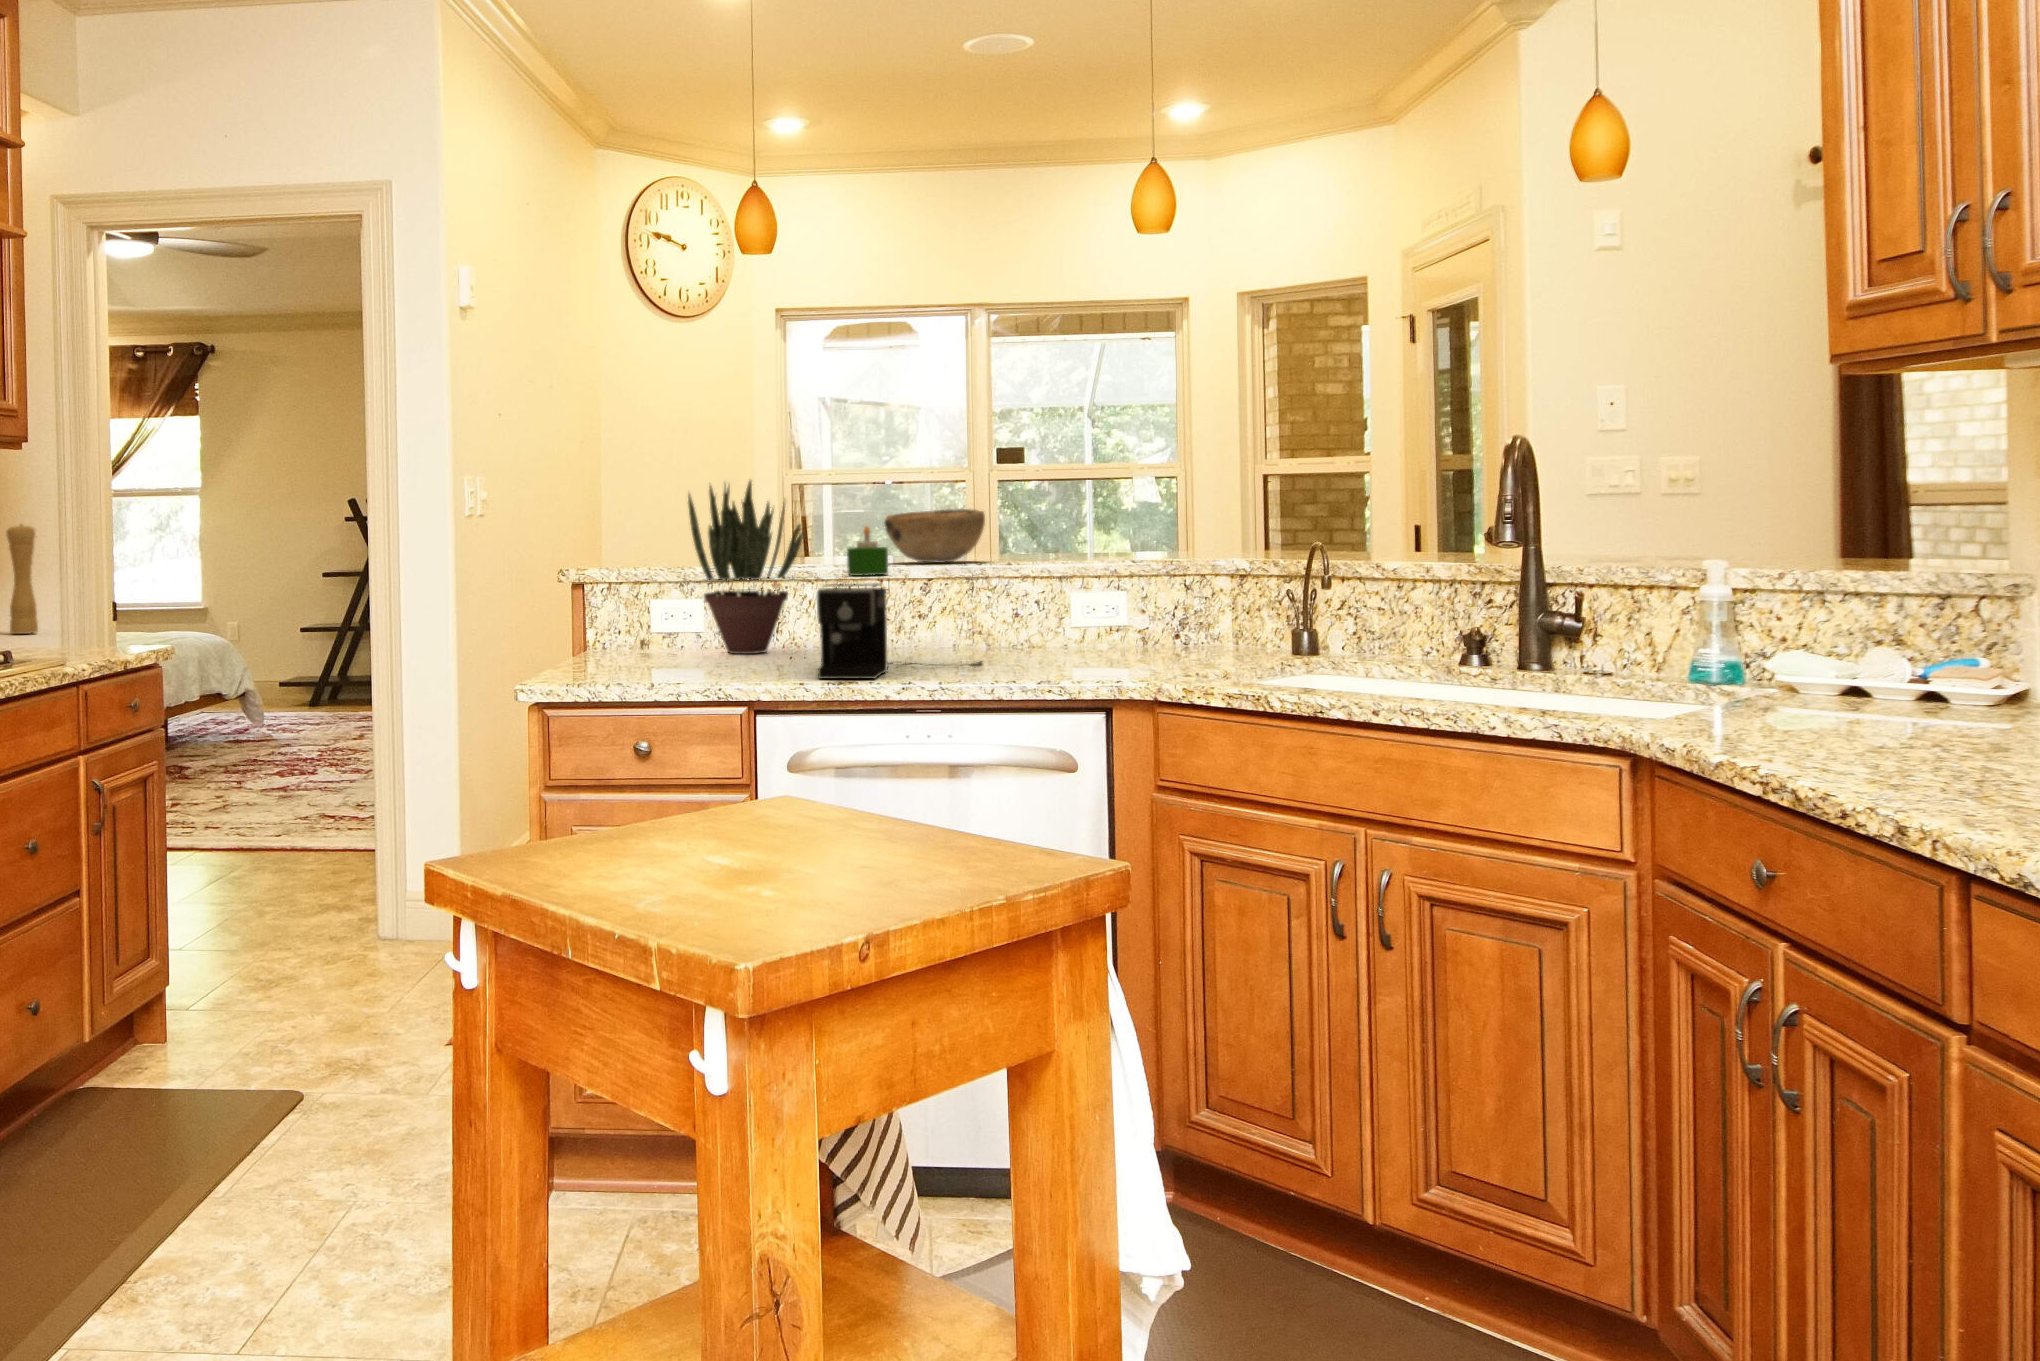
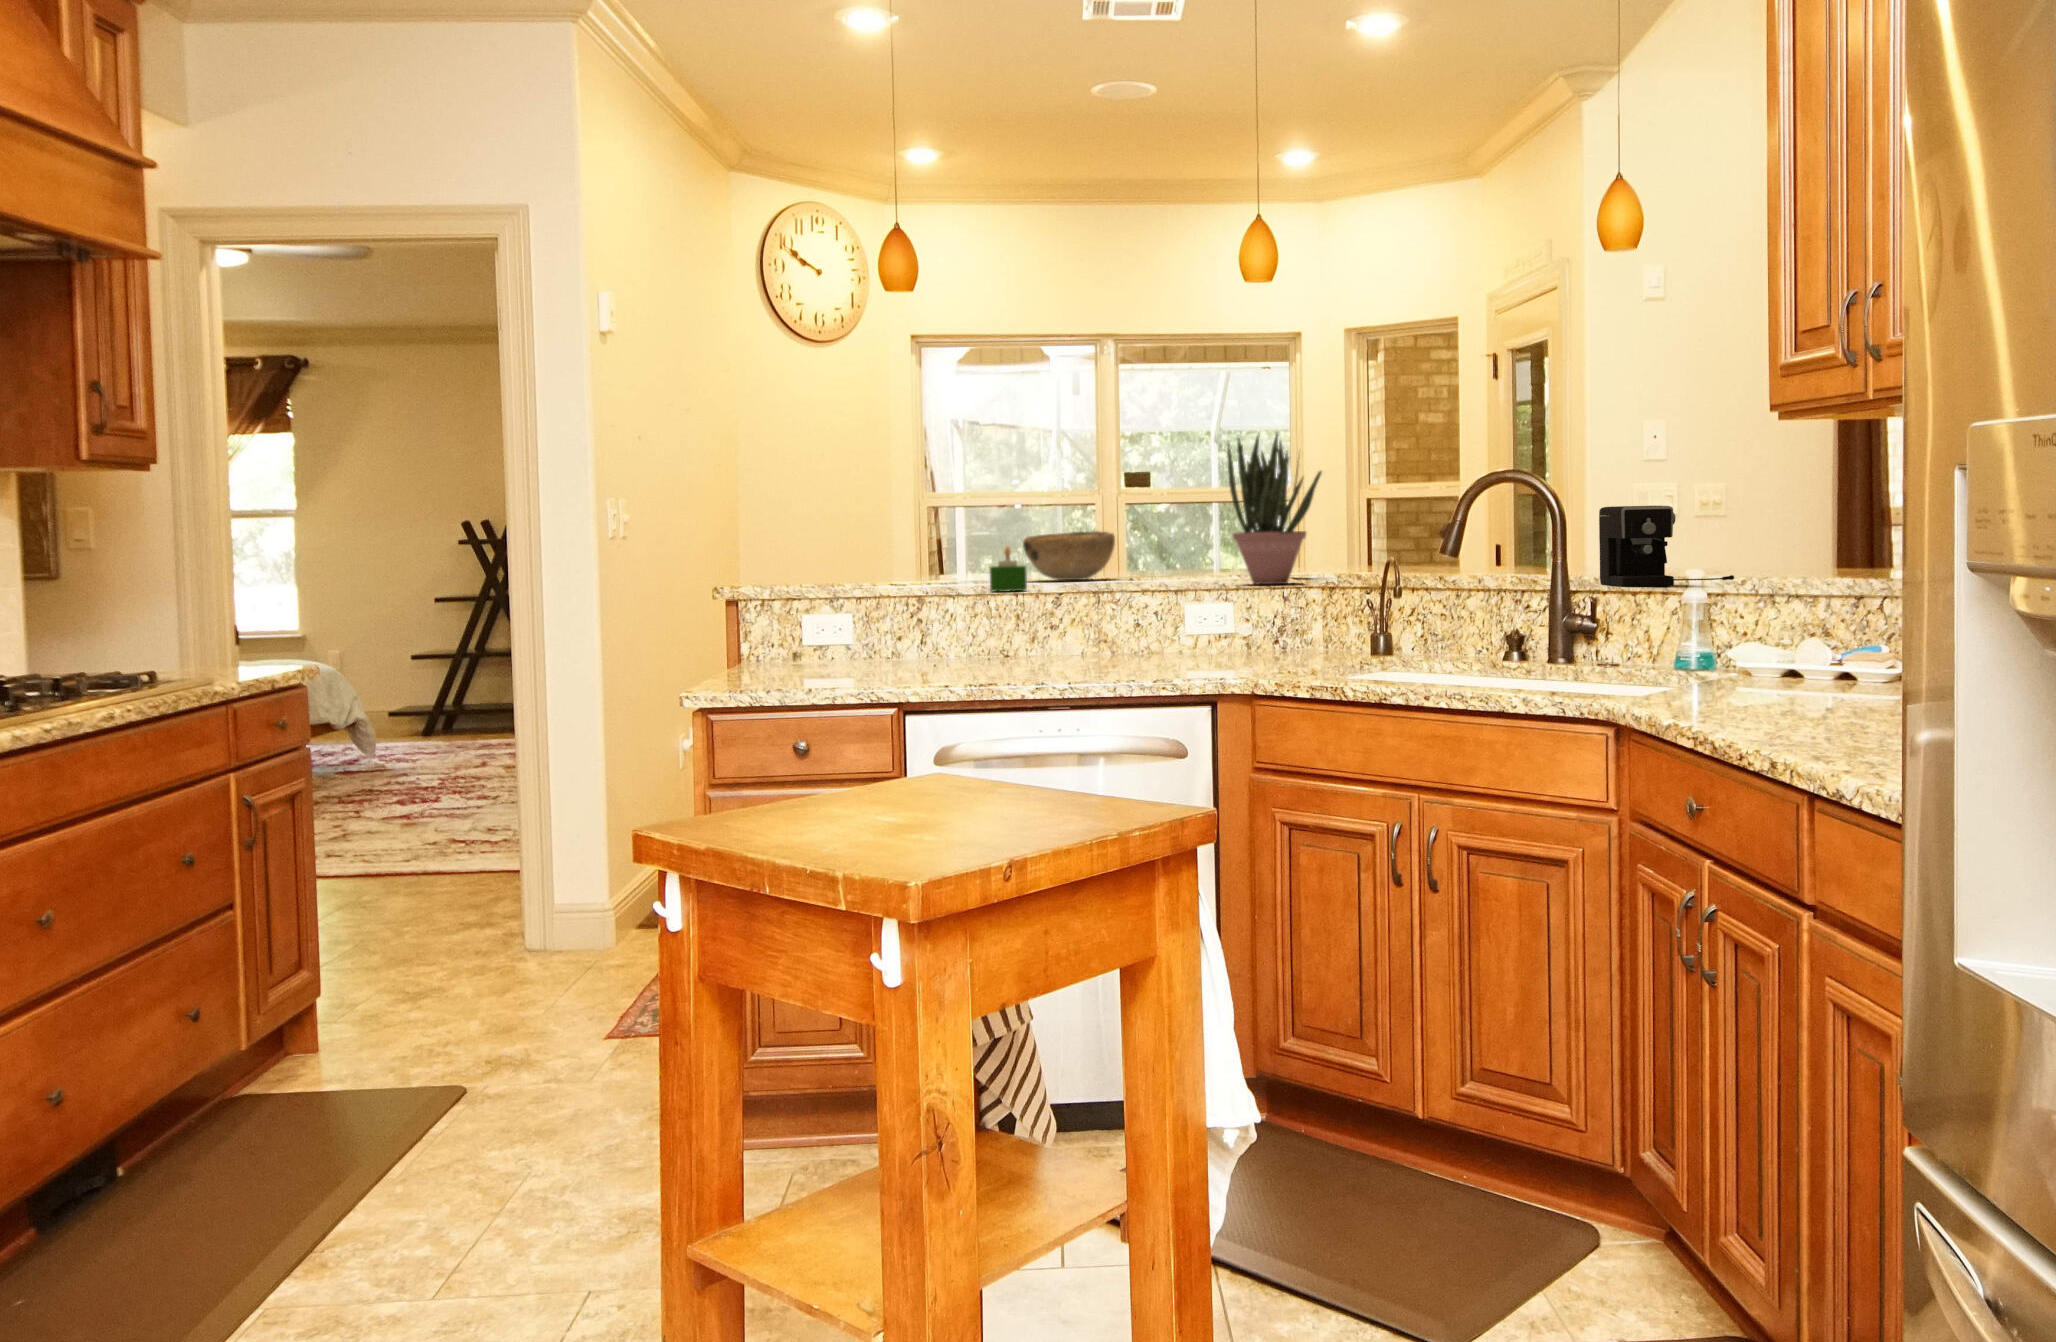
potted plant: present [688,481,804,654] -> present [1227,433,1322,584]
pepper mill: present [6,525,38,634] -> none [122,547,159,659]
coffee maker: present [817,583,983,679] -> present [1599,506,1734,587]

